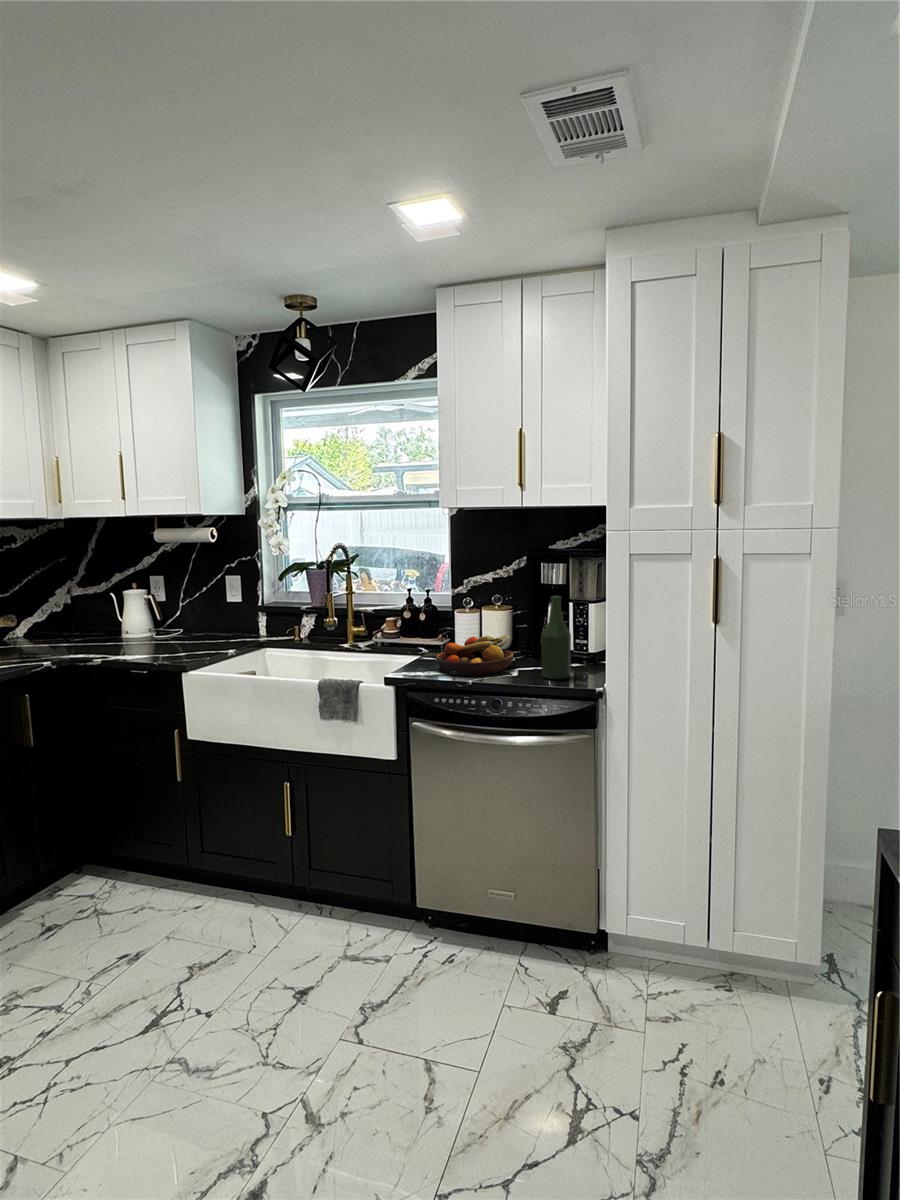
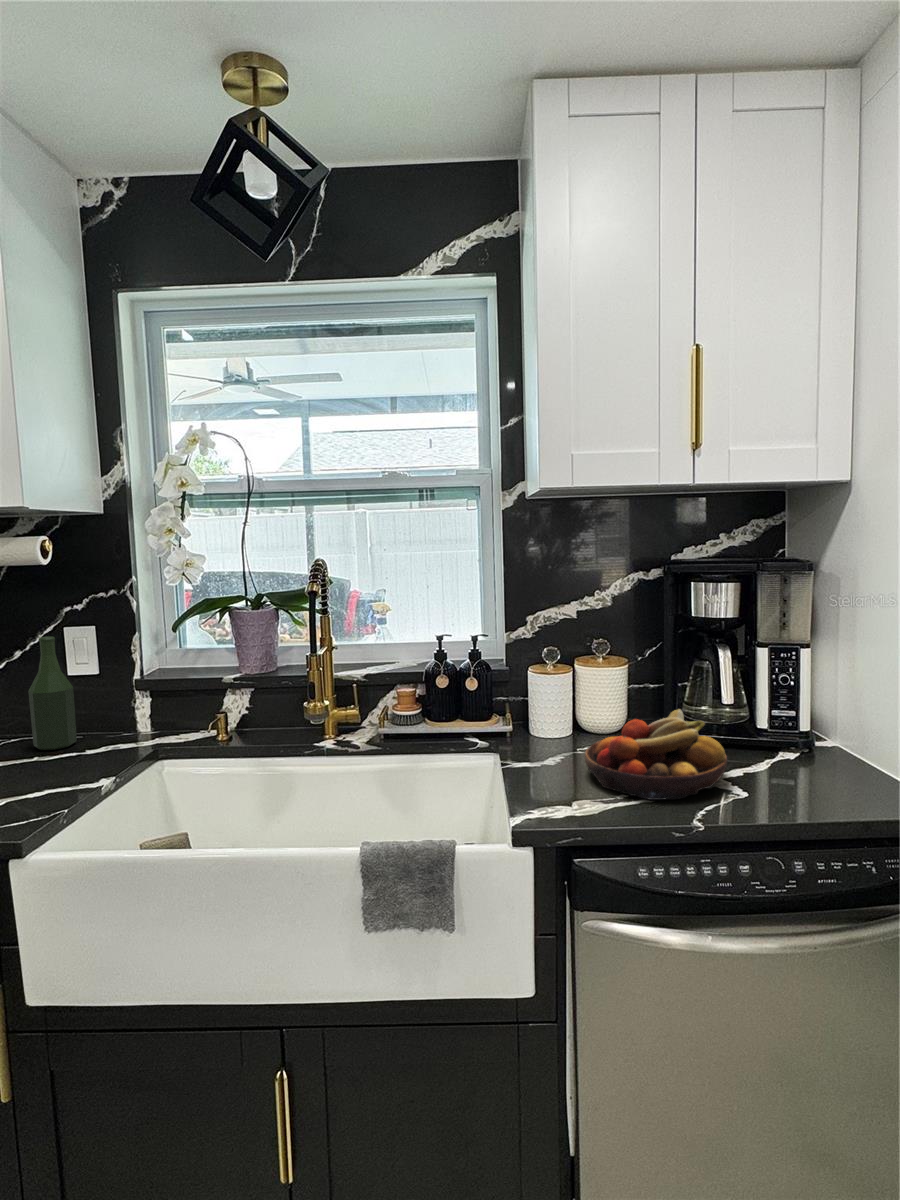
bottle: present [541,596,571,679] -> present [28,636,77,750]

